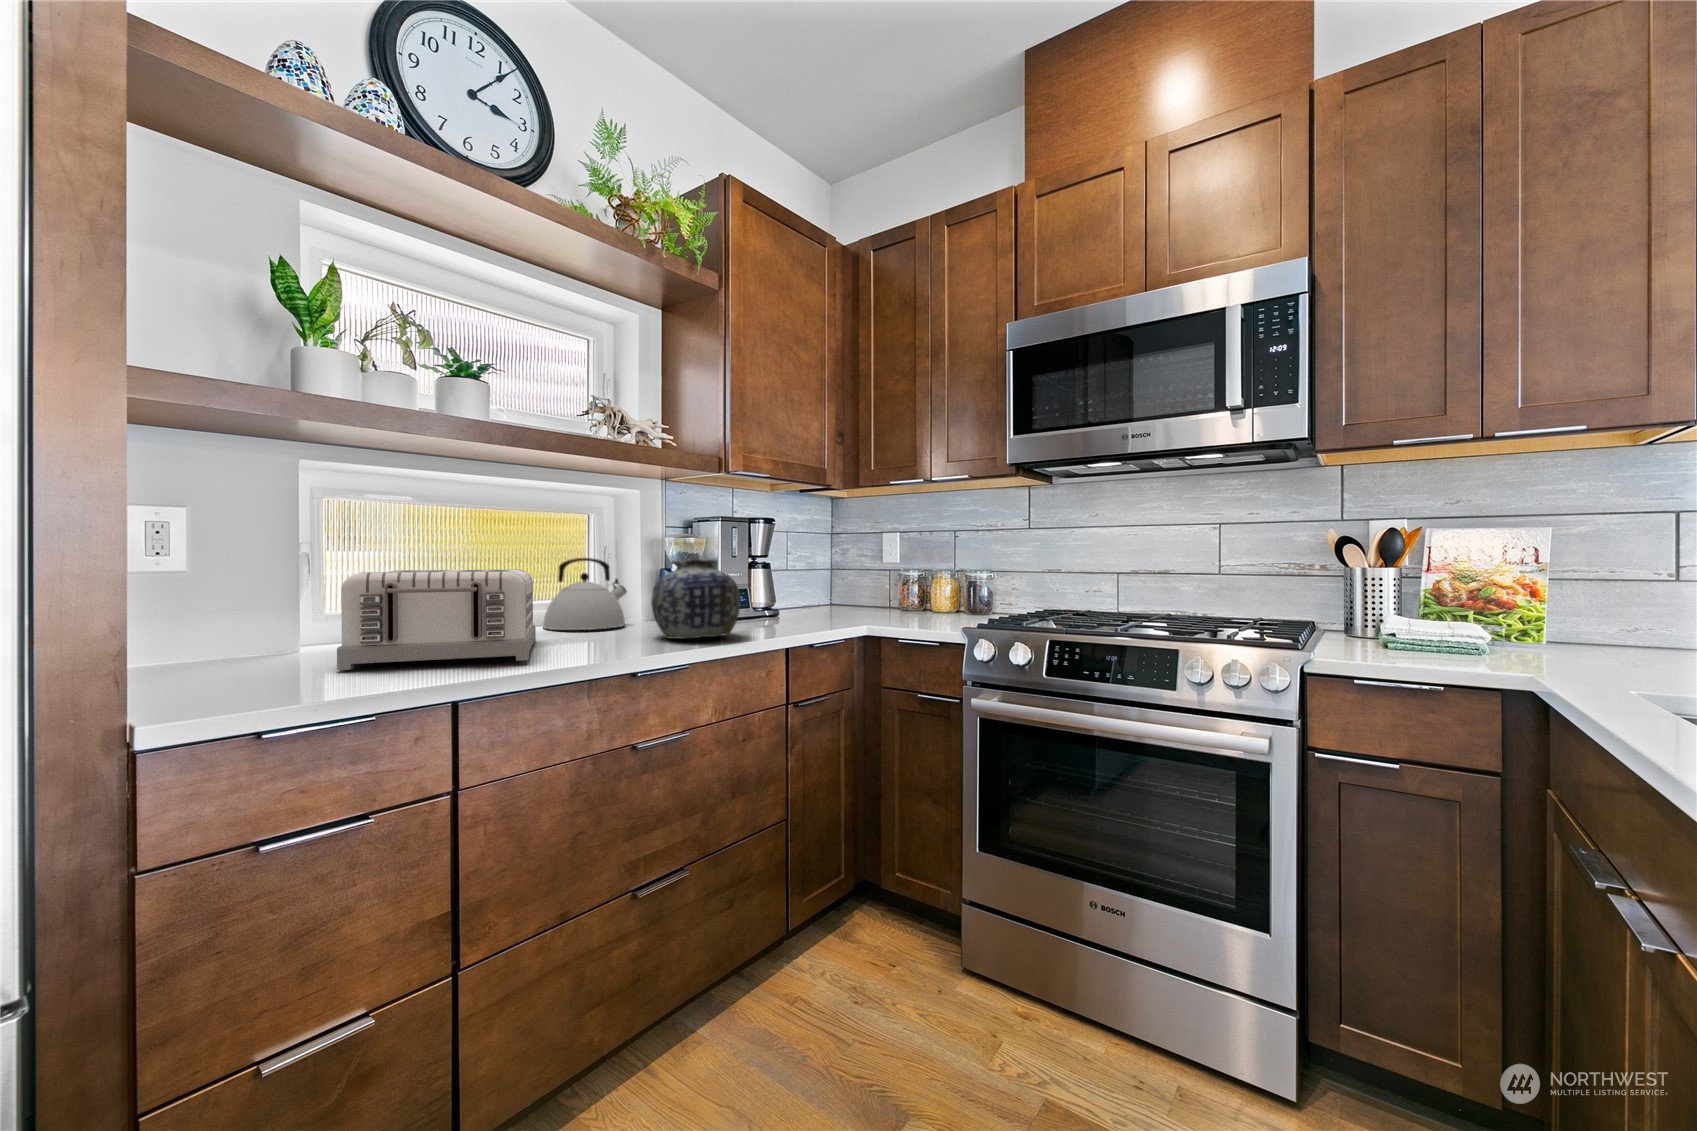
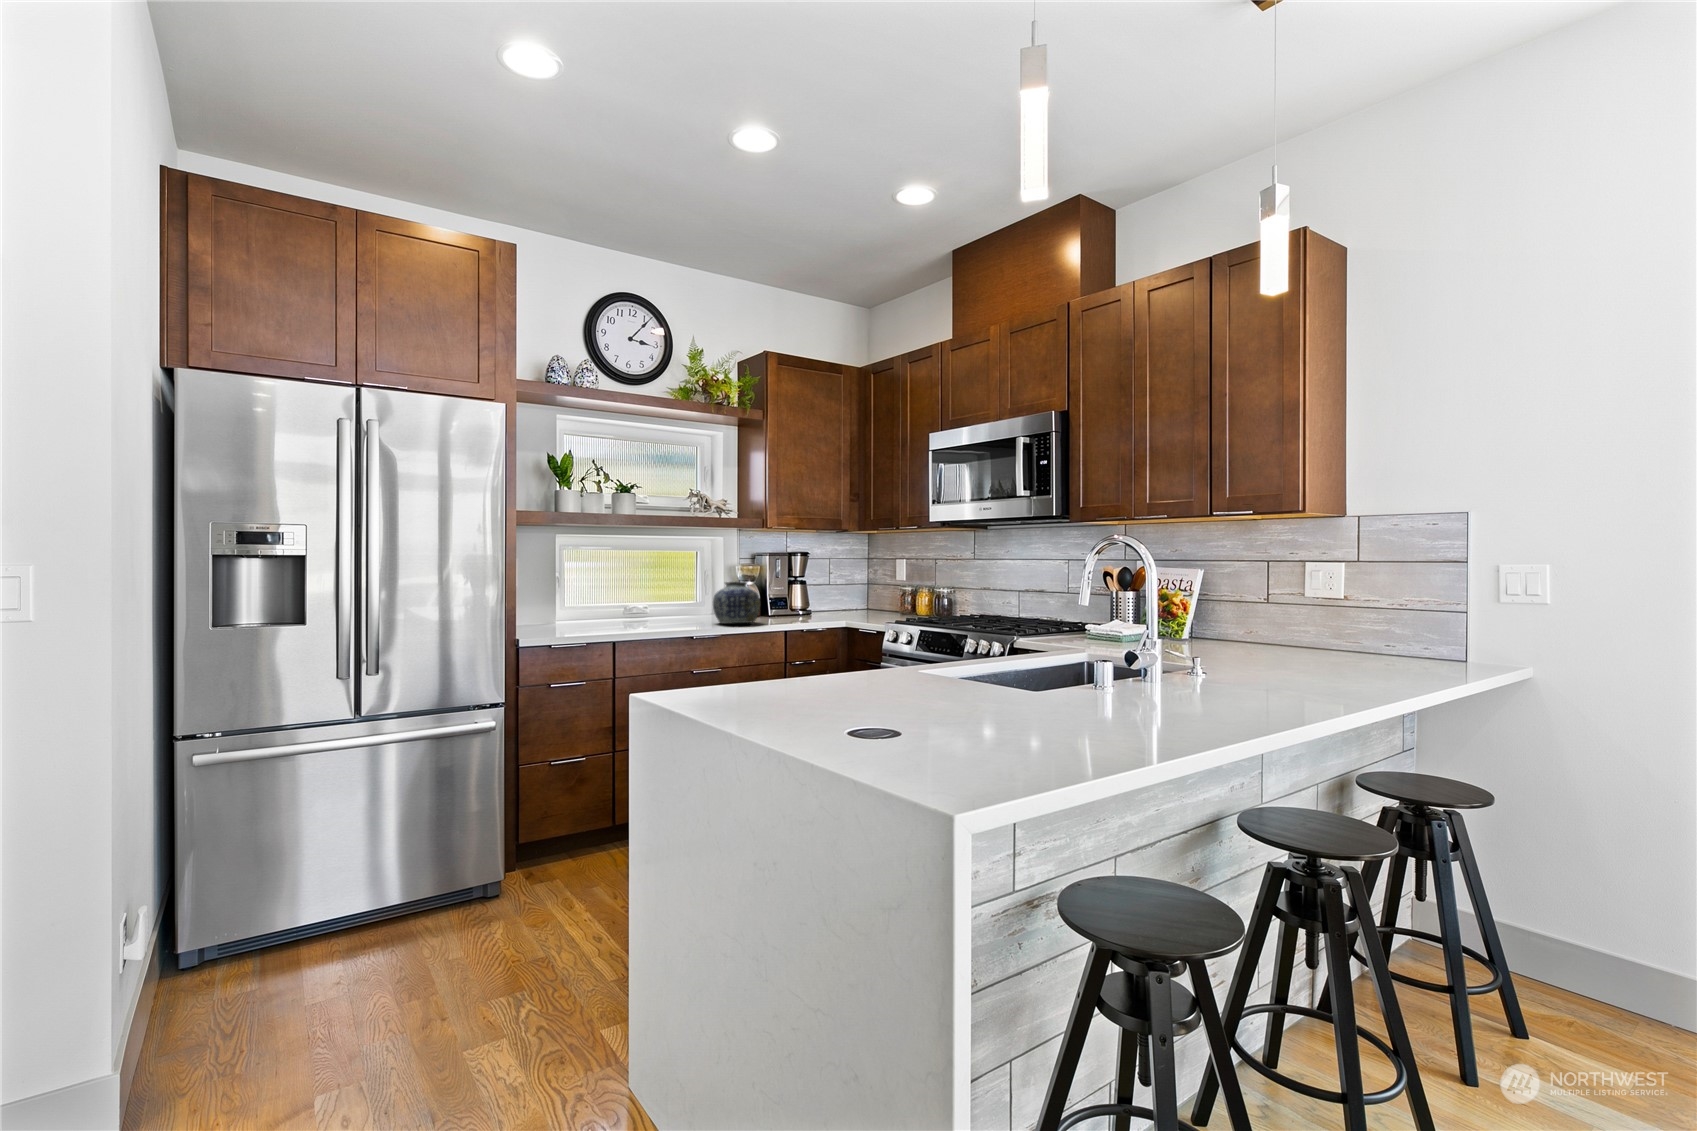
kettle: present [543,558,627,630] -> none [664,579,709,619]
toaster: present [337,569,536,670] -> none [573,587,656,629]

